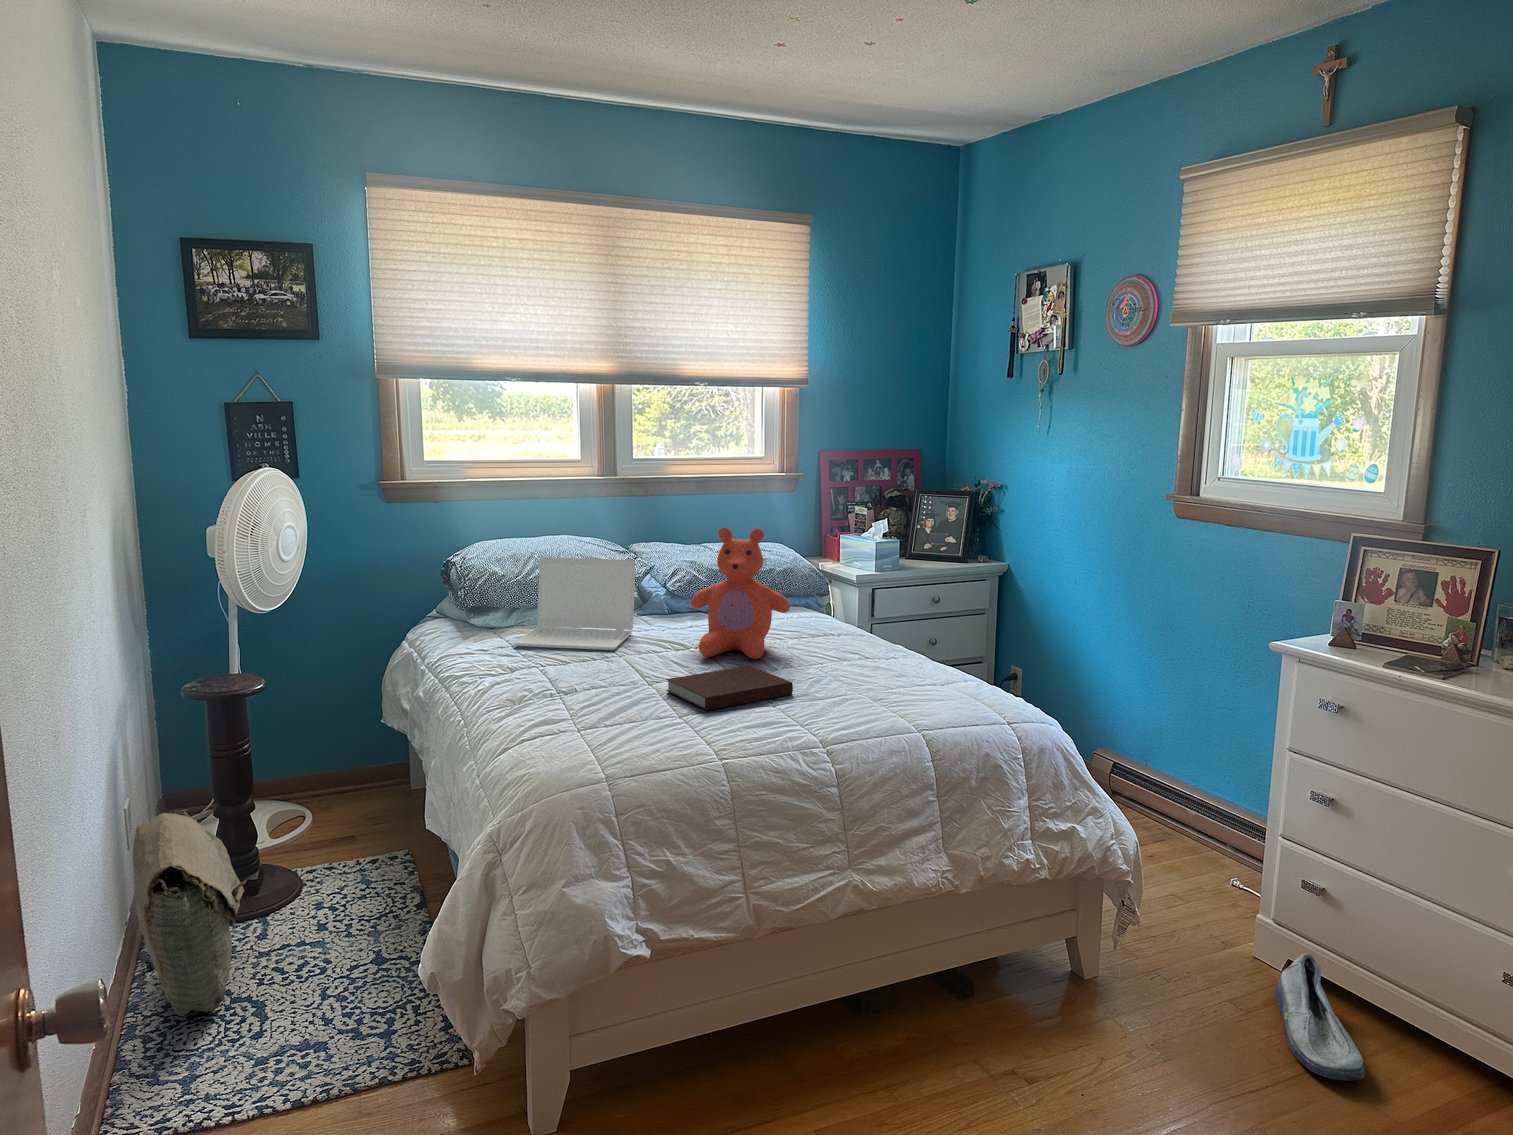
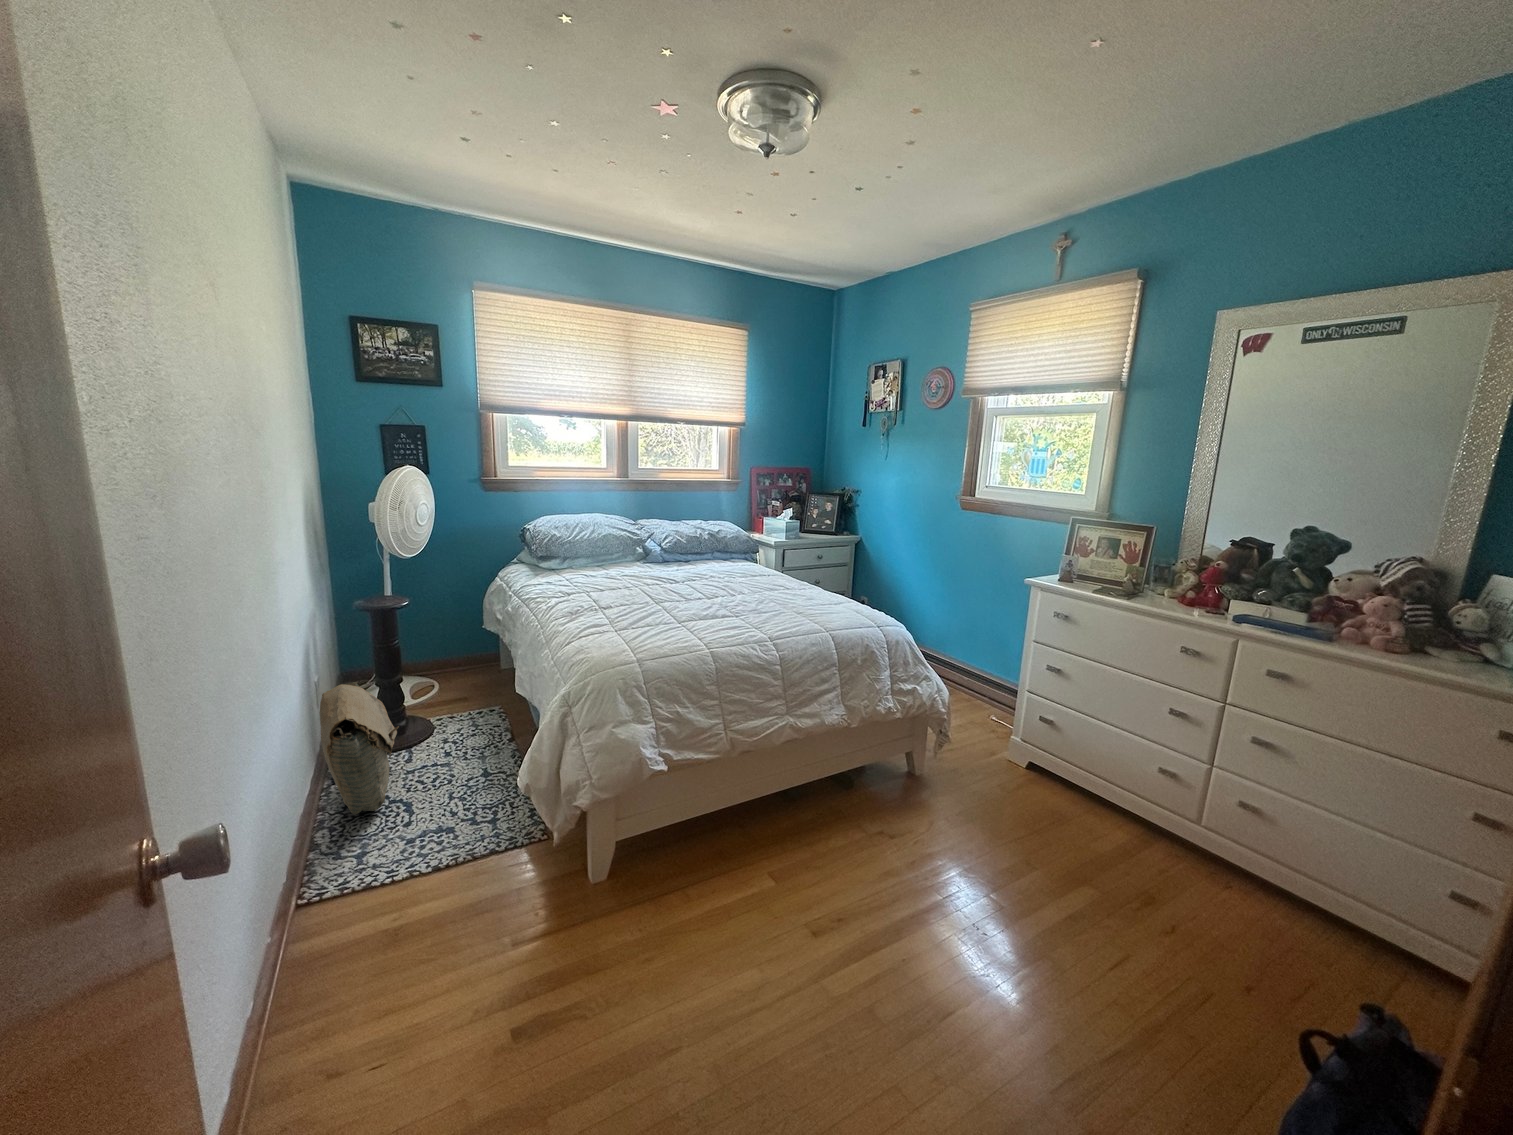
teddy bear: present [691,527,790,659] -> none [682,508,743,588]
laptop: present [514,557,635,650] -> none [572,525,647,582]
notebook: present [666,666,793,710] -> none [670,591,748,618]
shoe: present [1275,953,1365,1081] -> none [1021,756,1076,828]

